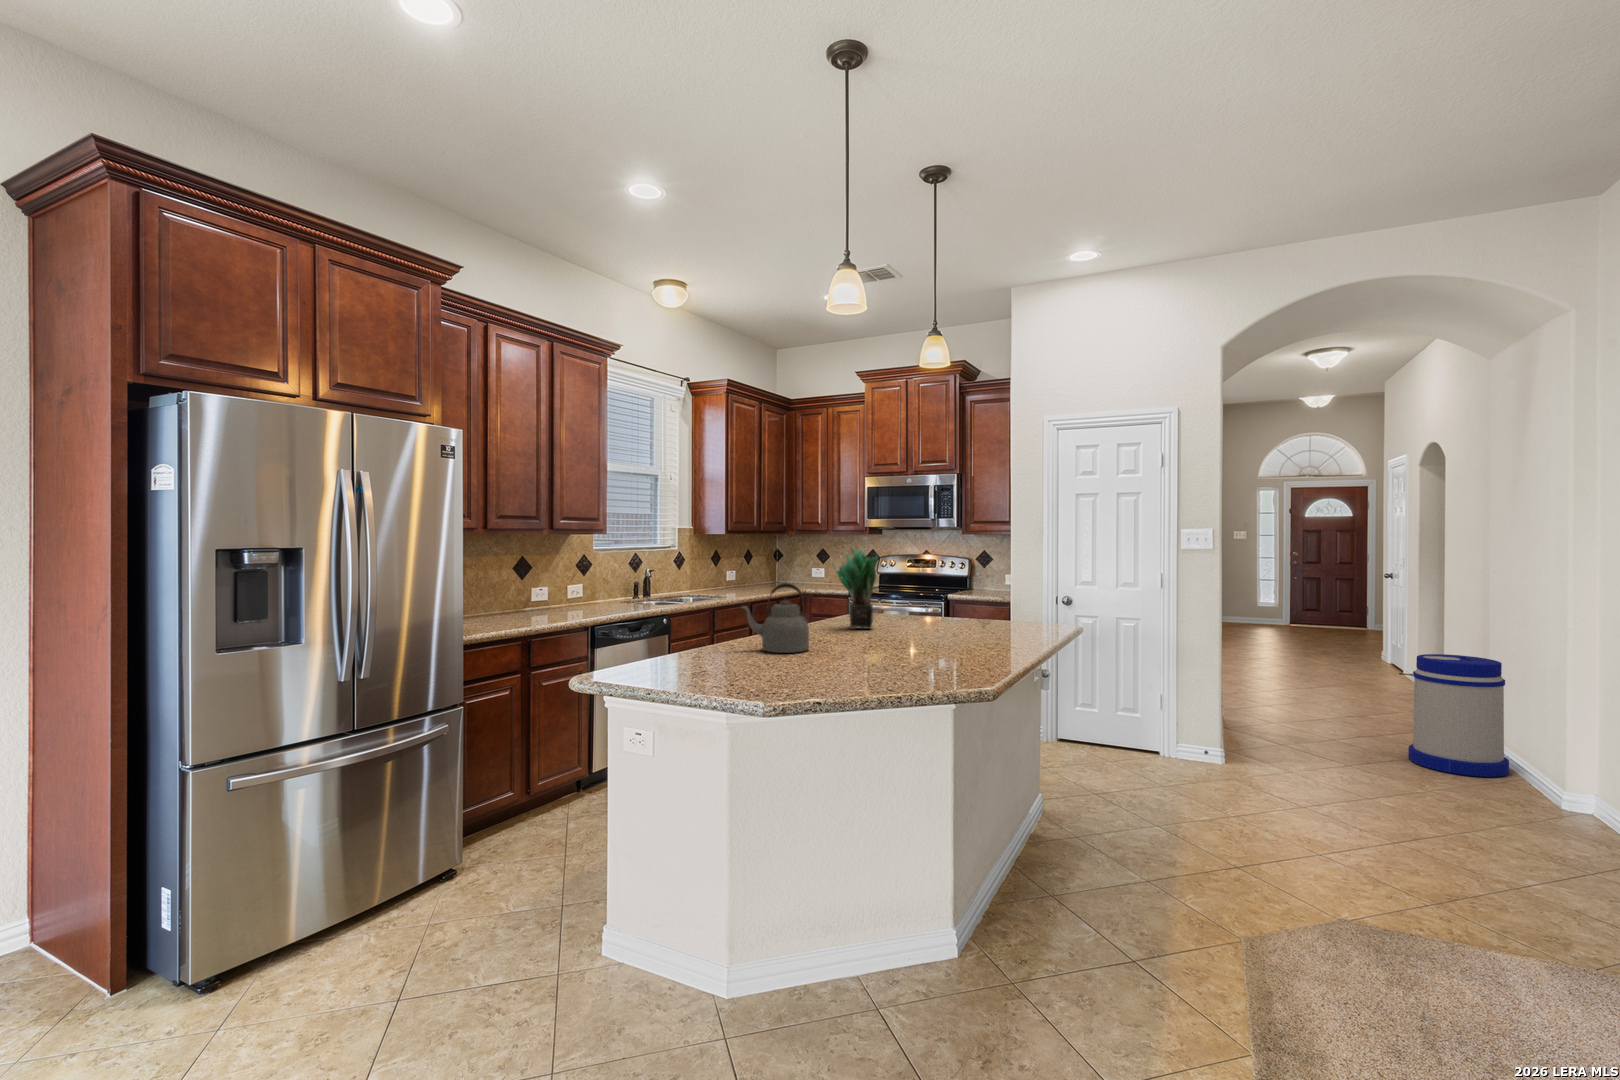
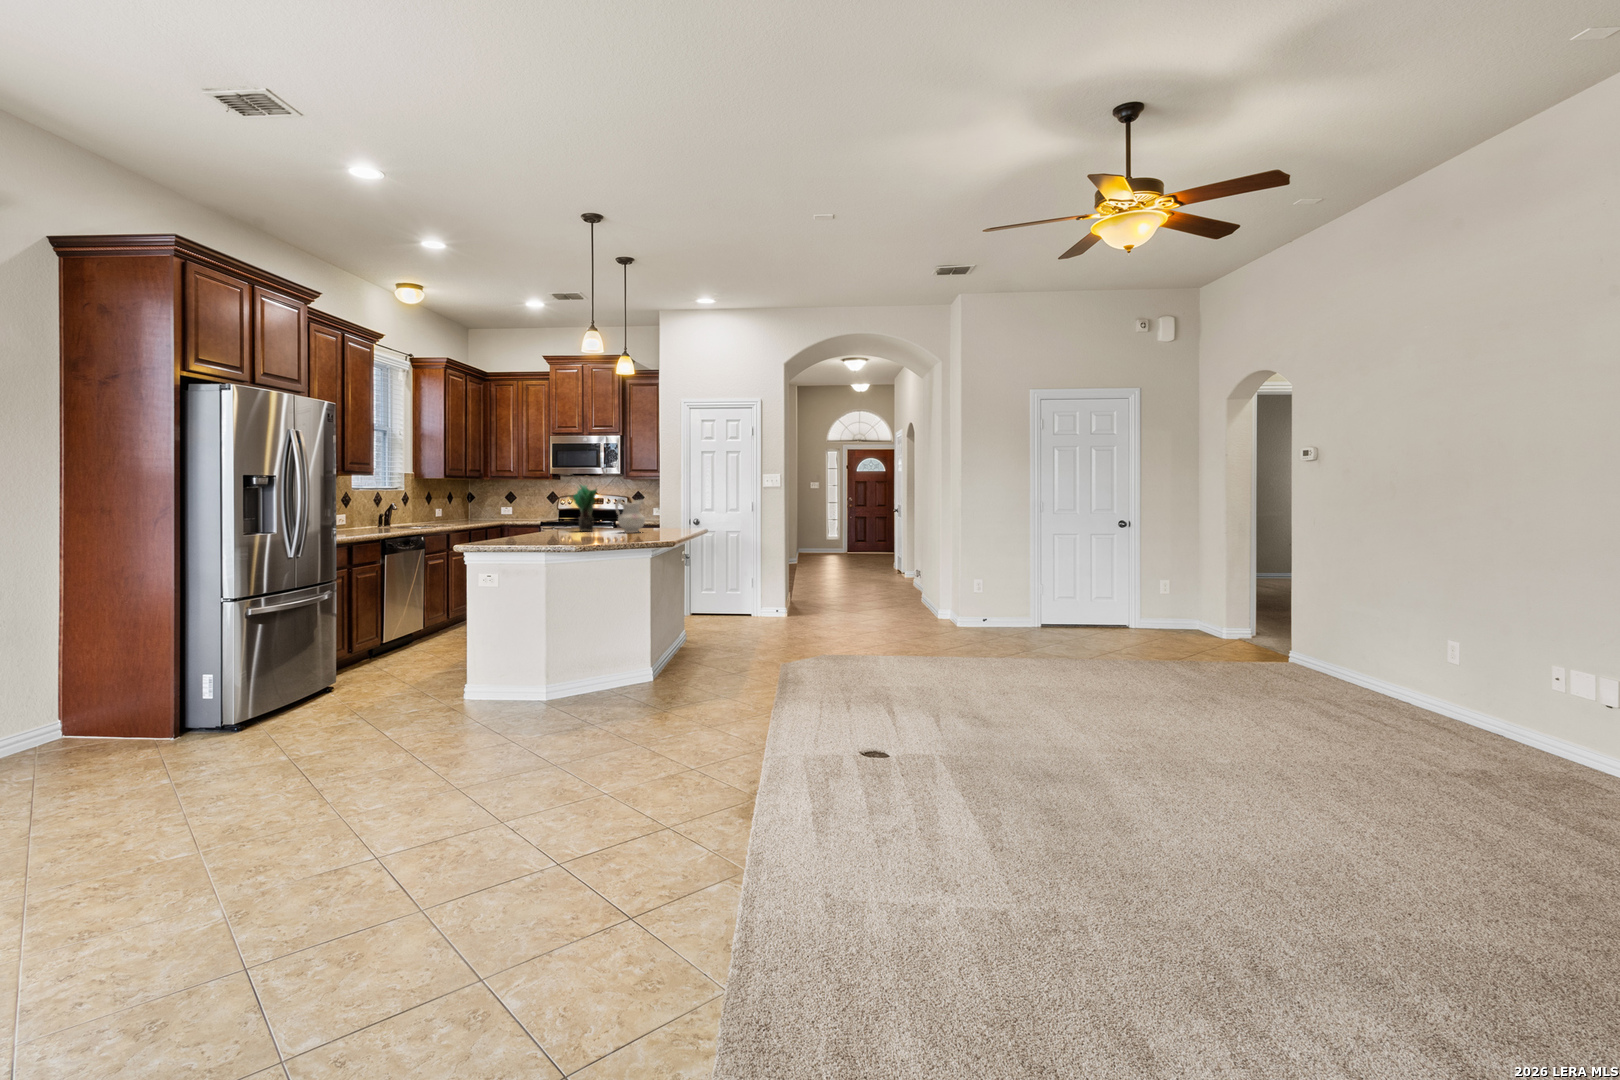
ceramic pitcher: none [902,575,957,639] -> present [615,499,645,533]
kettle: present [741,583,809,653] -> none [531,501,571,538]
trash can: present [1408,654,1509,777] -> none [876,548,917,608]

